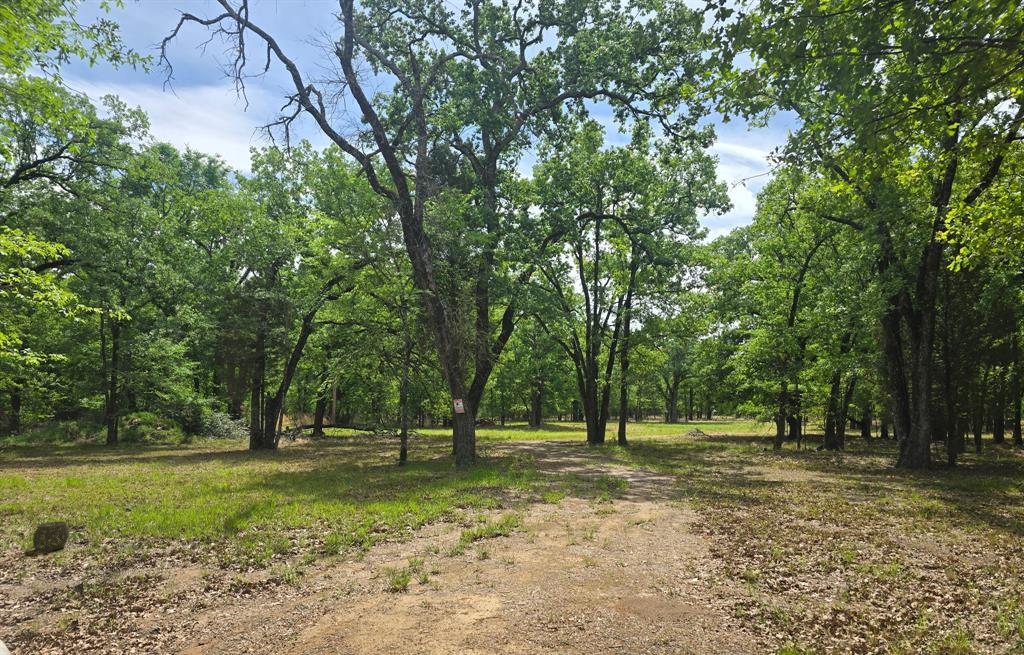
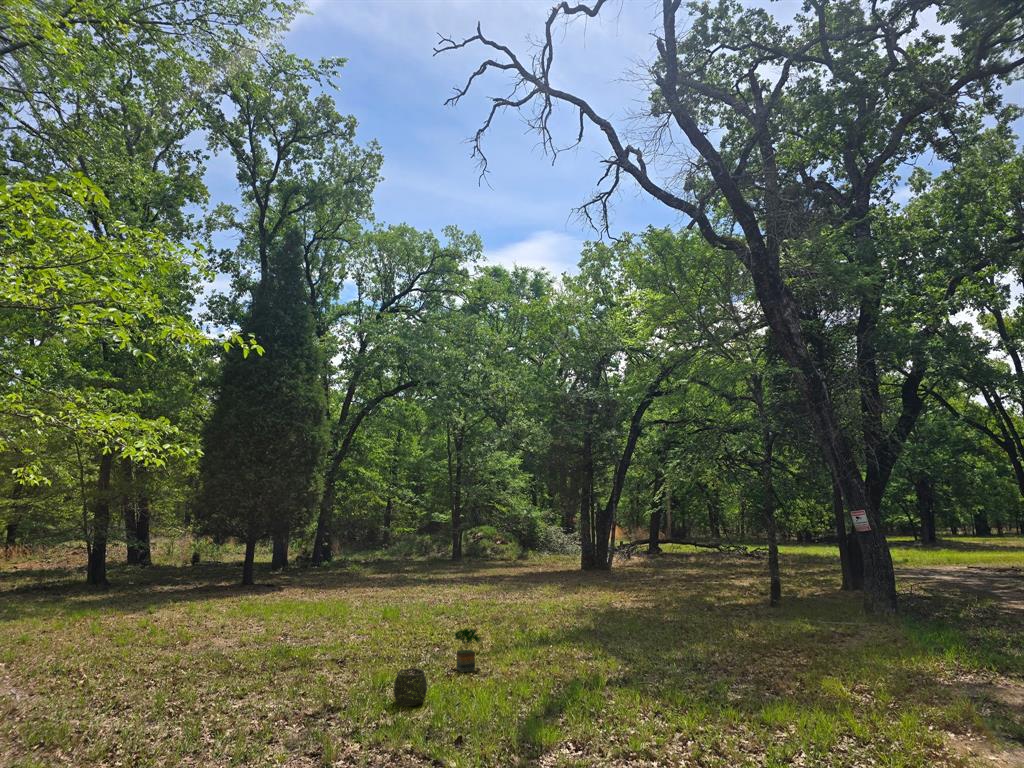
potted tree: none [98,490,127,526] -> present [454,628,481,672]

